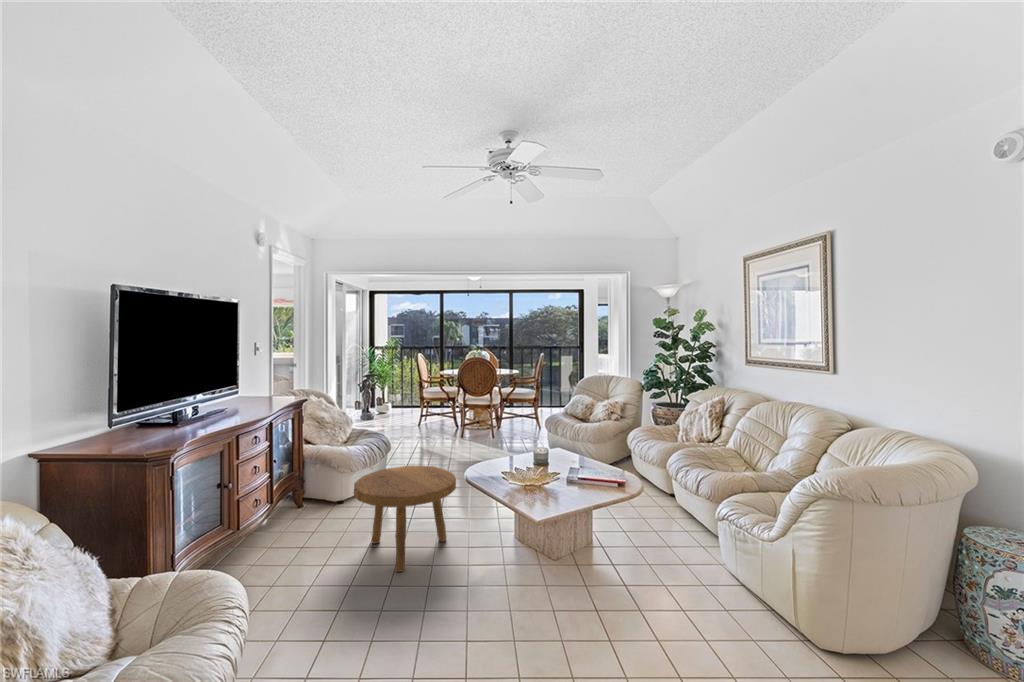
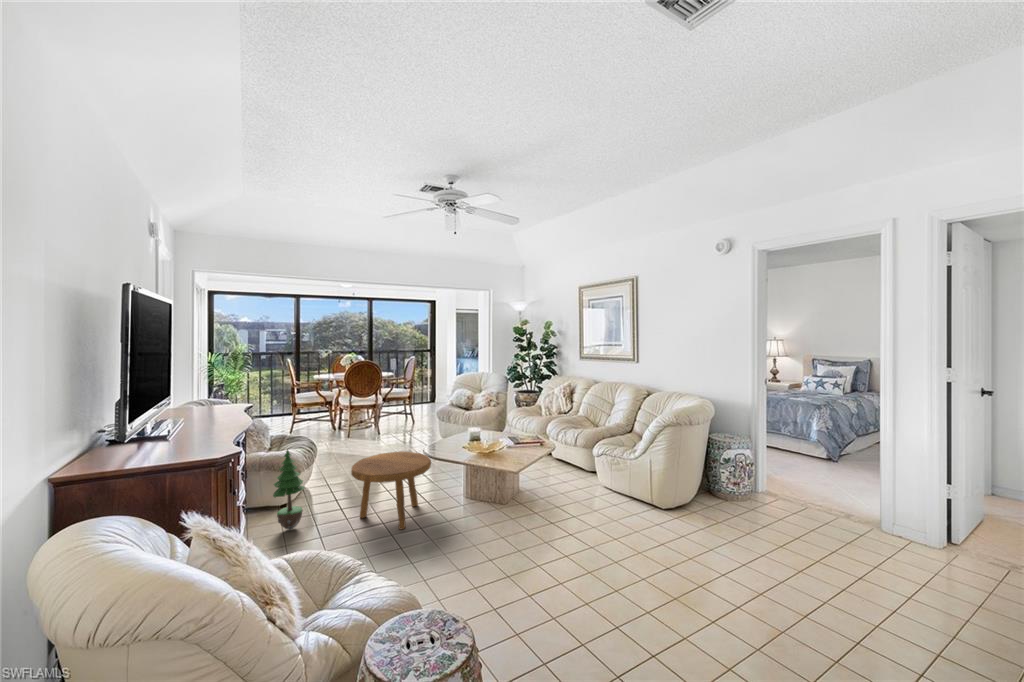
potted tree: none [276,445,314,540] -> present [273,450,304,530]

